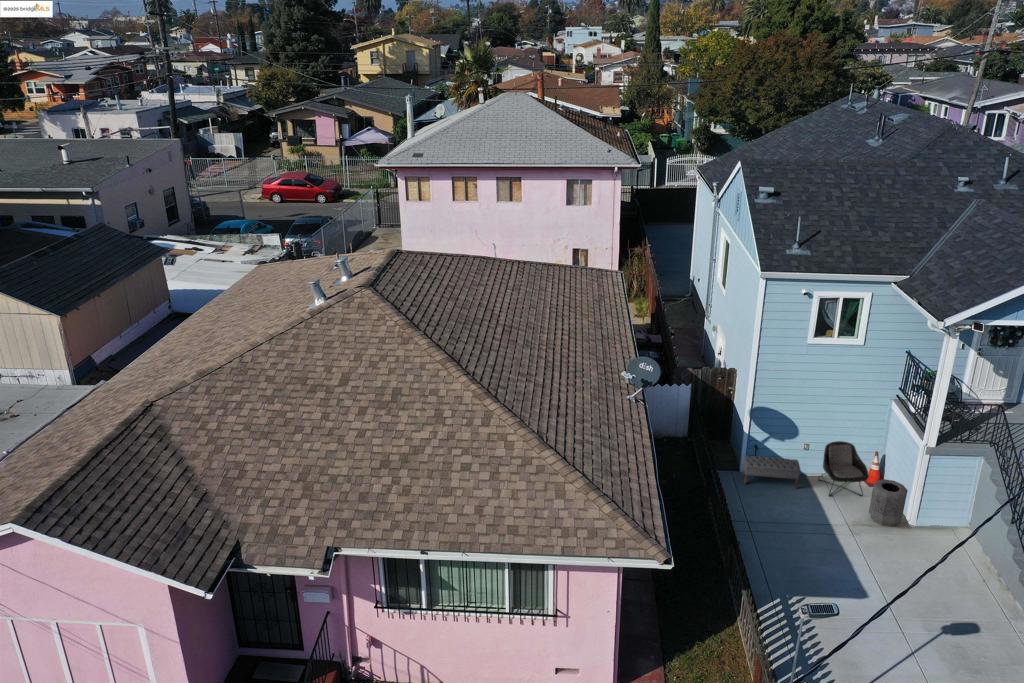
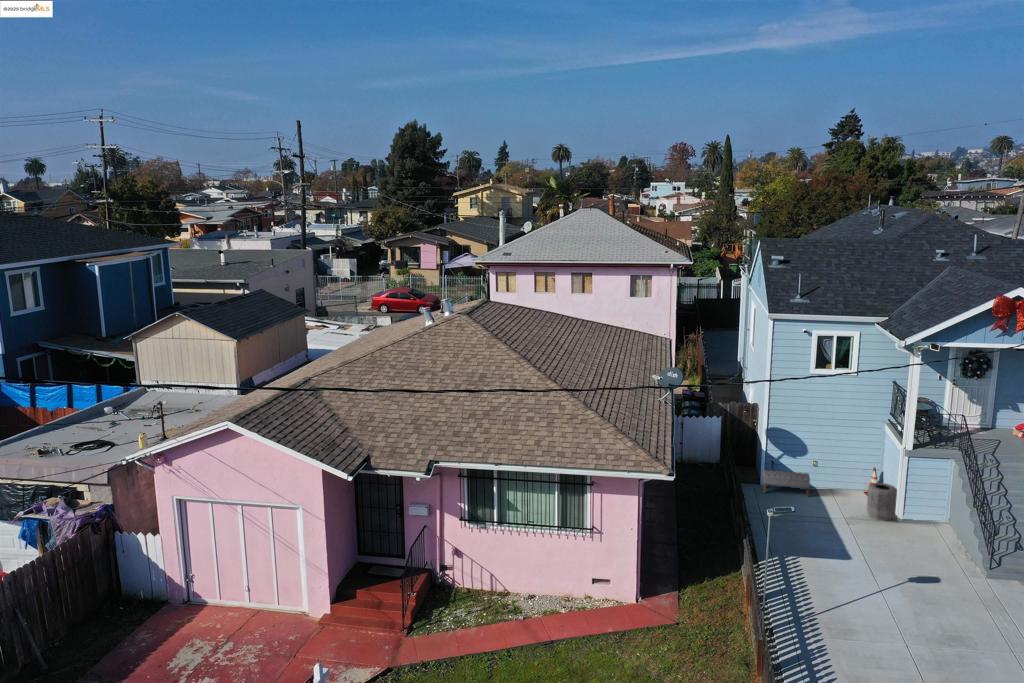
lounge chair: present [818,441,869,496] -> none [827,458,868,503]

